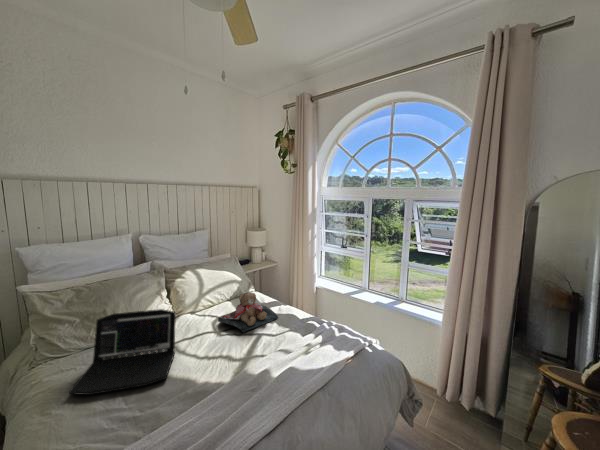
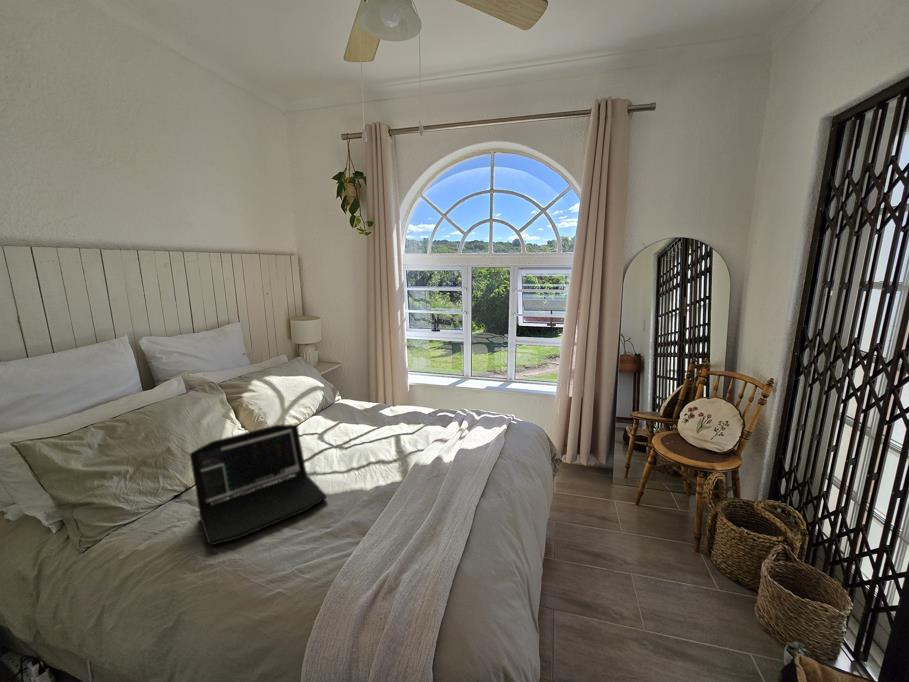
teddy bear: present [218,292,278,333] -> none [326,392,400,441]

